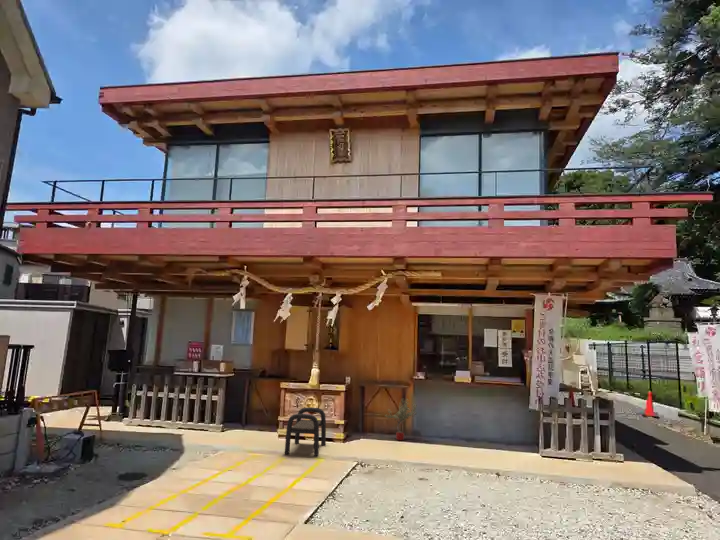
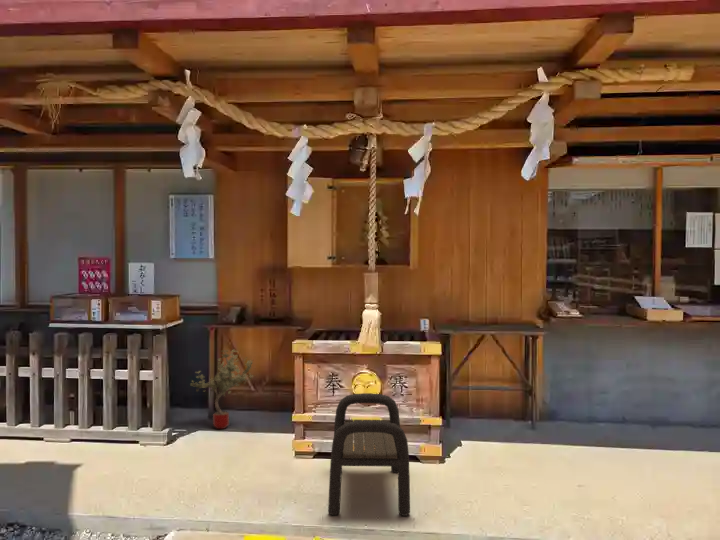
potted tree: present [385,400,417,441] -> present [191,350,252,429]

